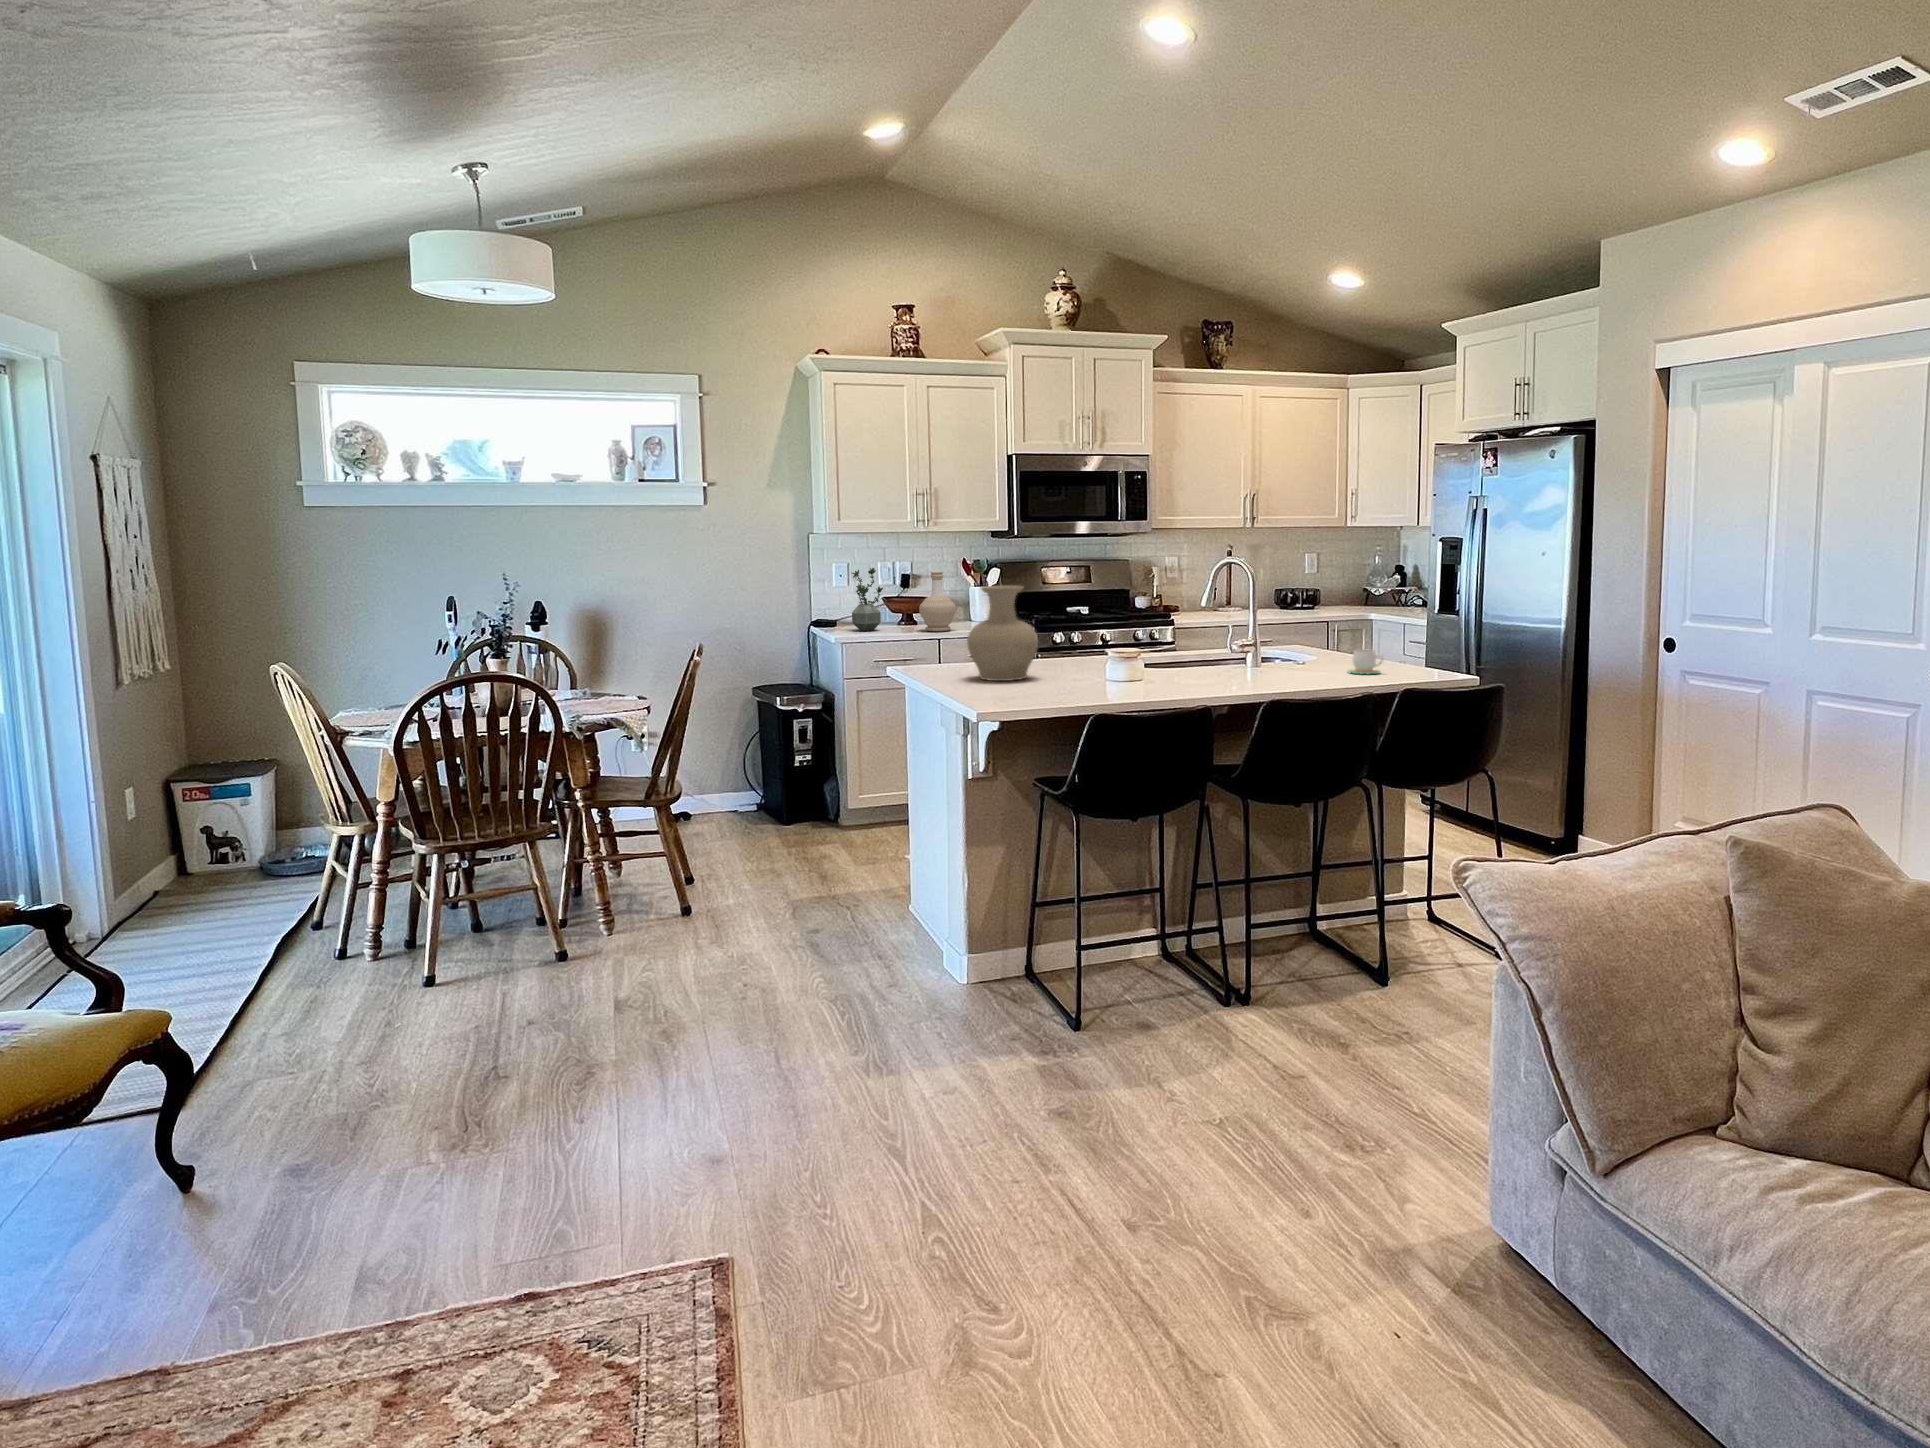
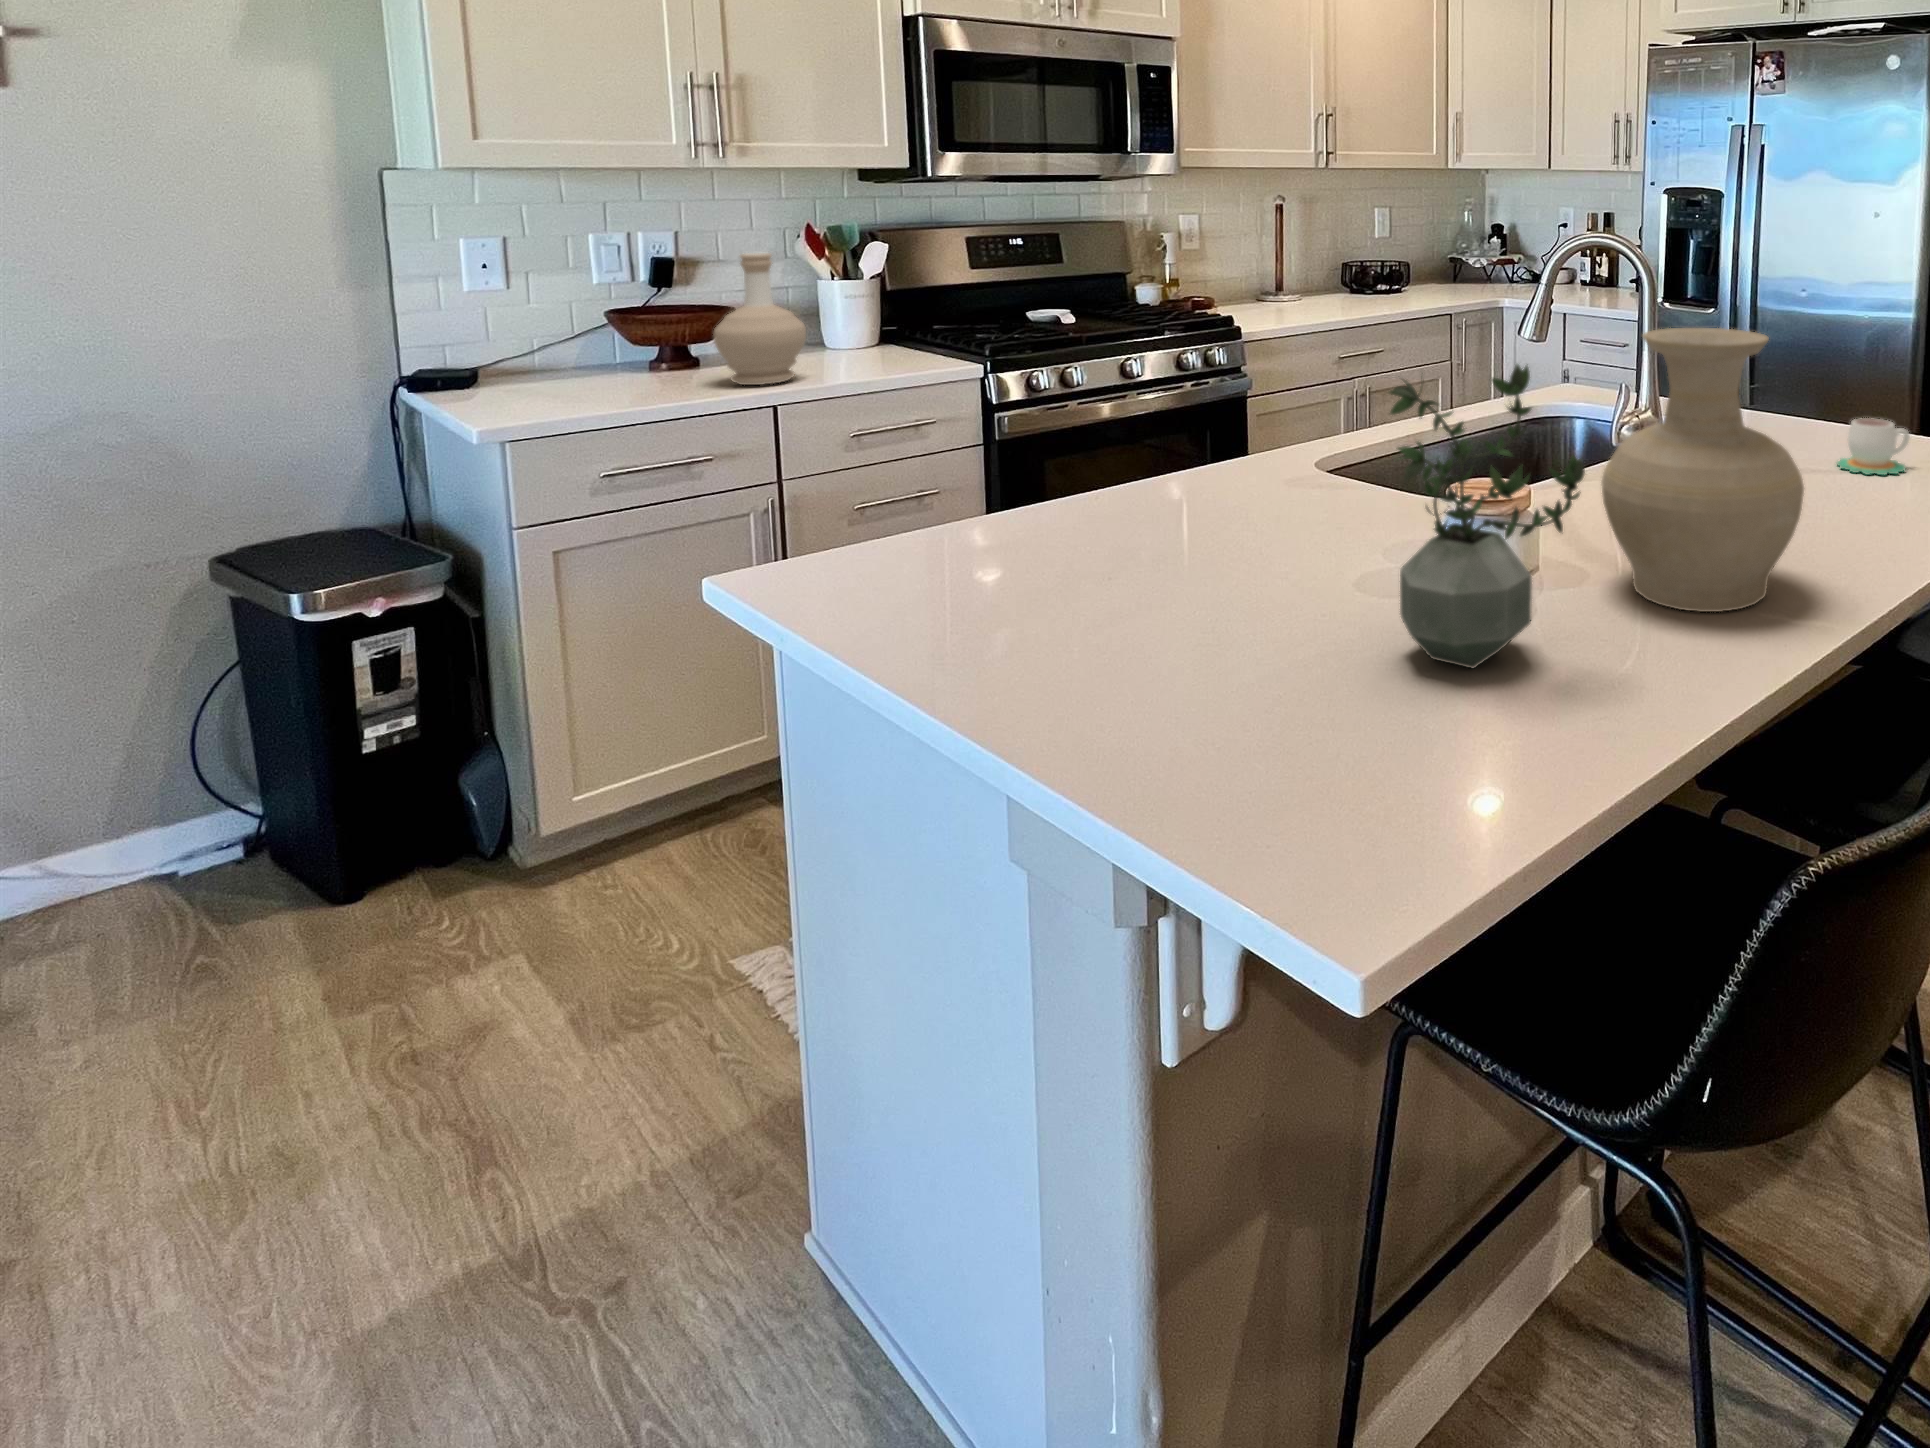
potted plant: present [852,568,883,631] -> present [1389,364,1585,668]
vase: present [967,586,1038,681] -> present [1602,328,1804,612]

